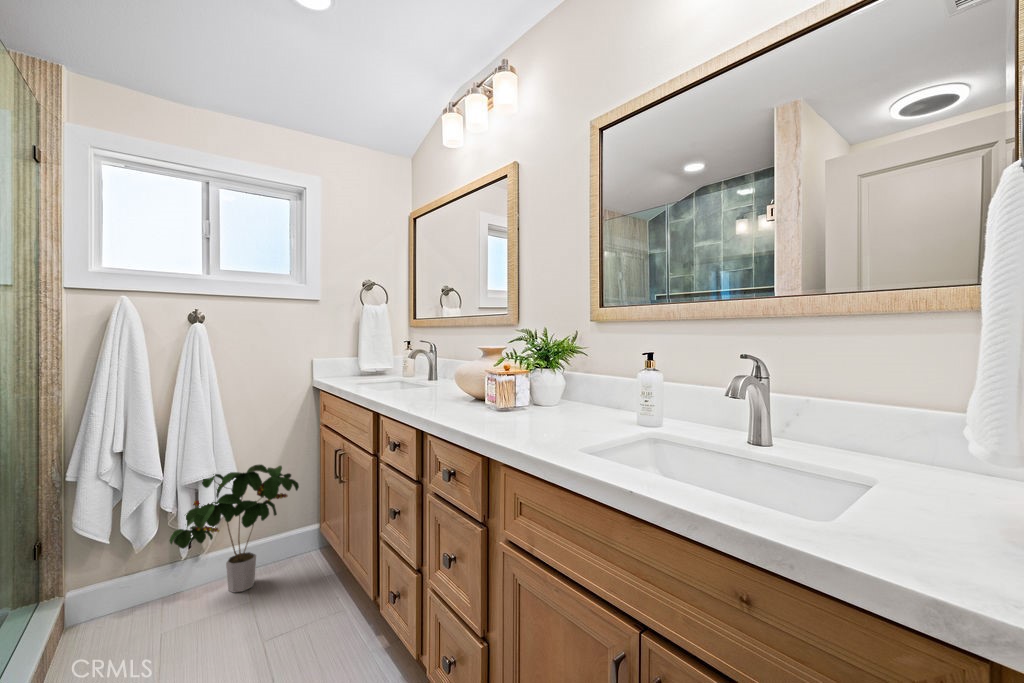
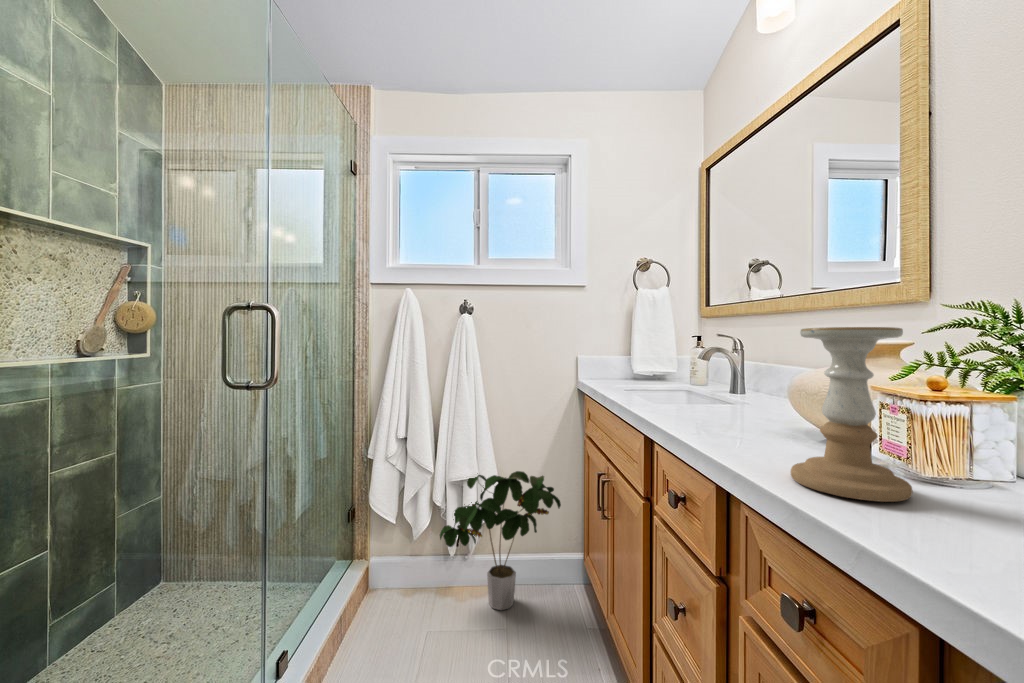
candle holder: none [447,345,491,420] -> present [791,327,913,502]

